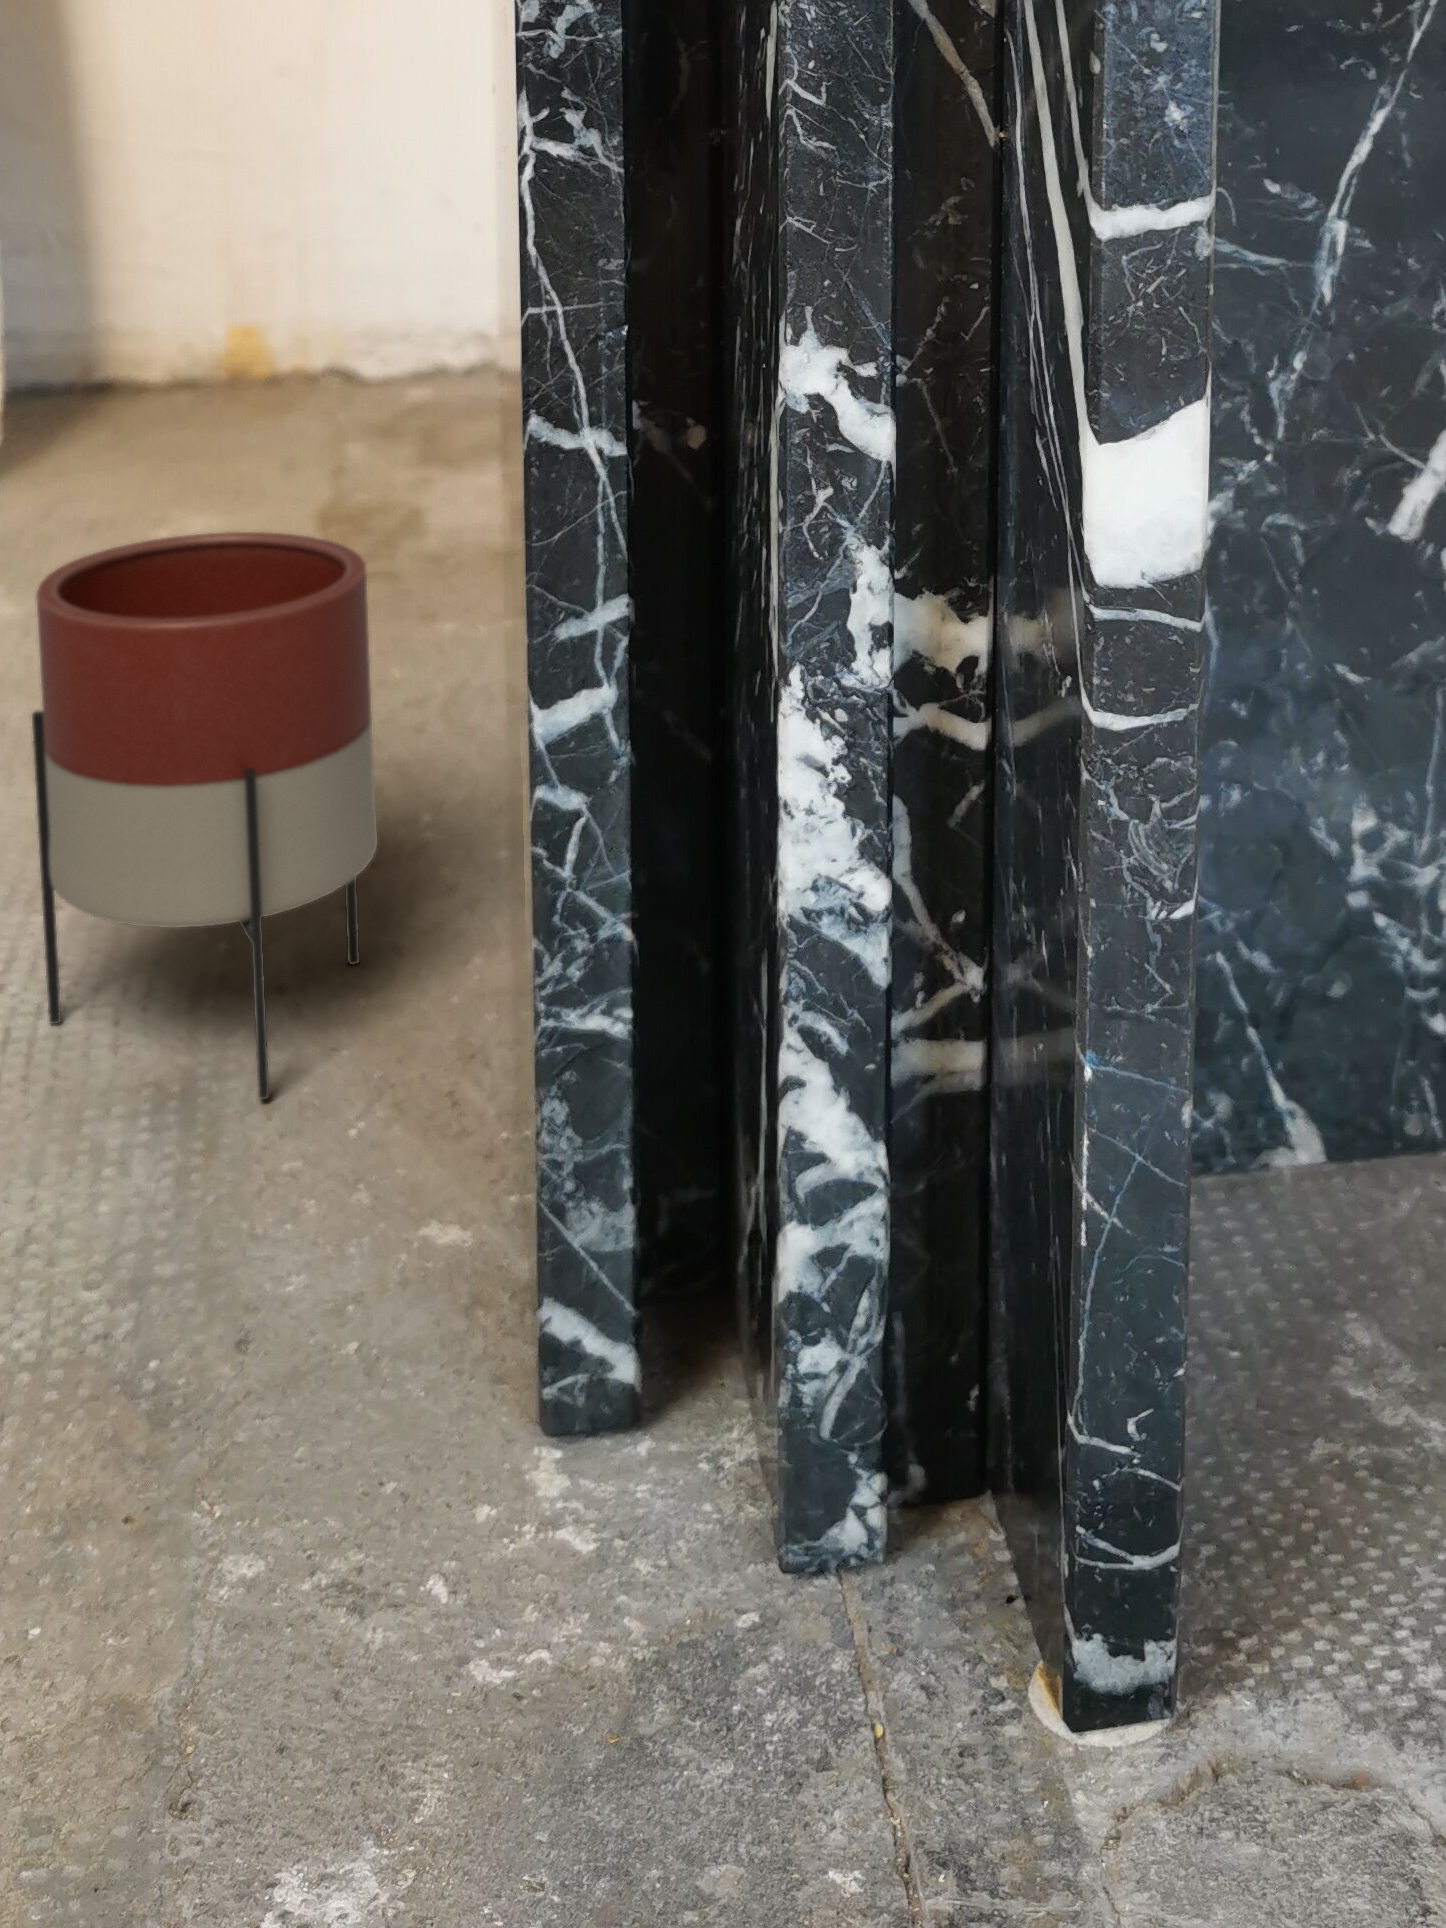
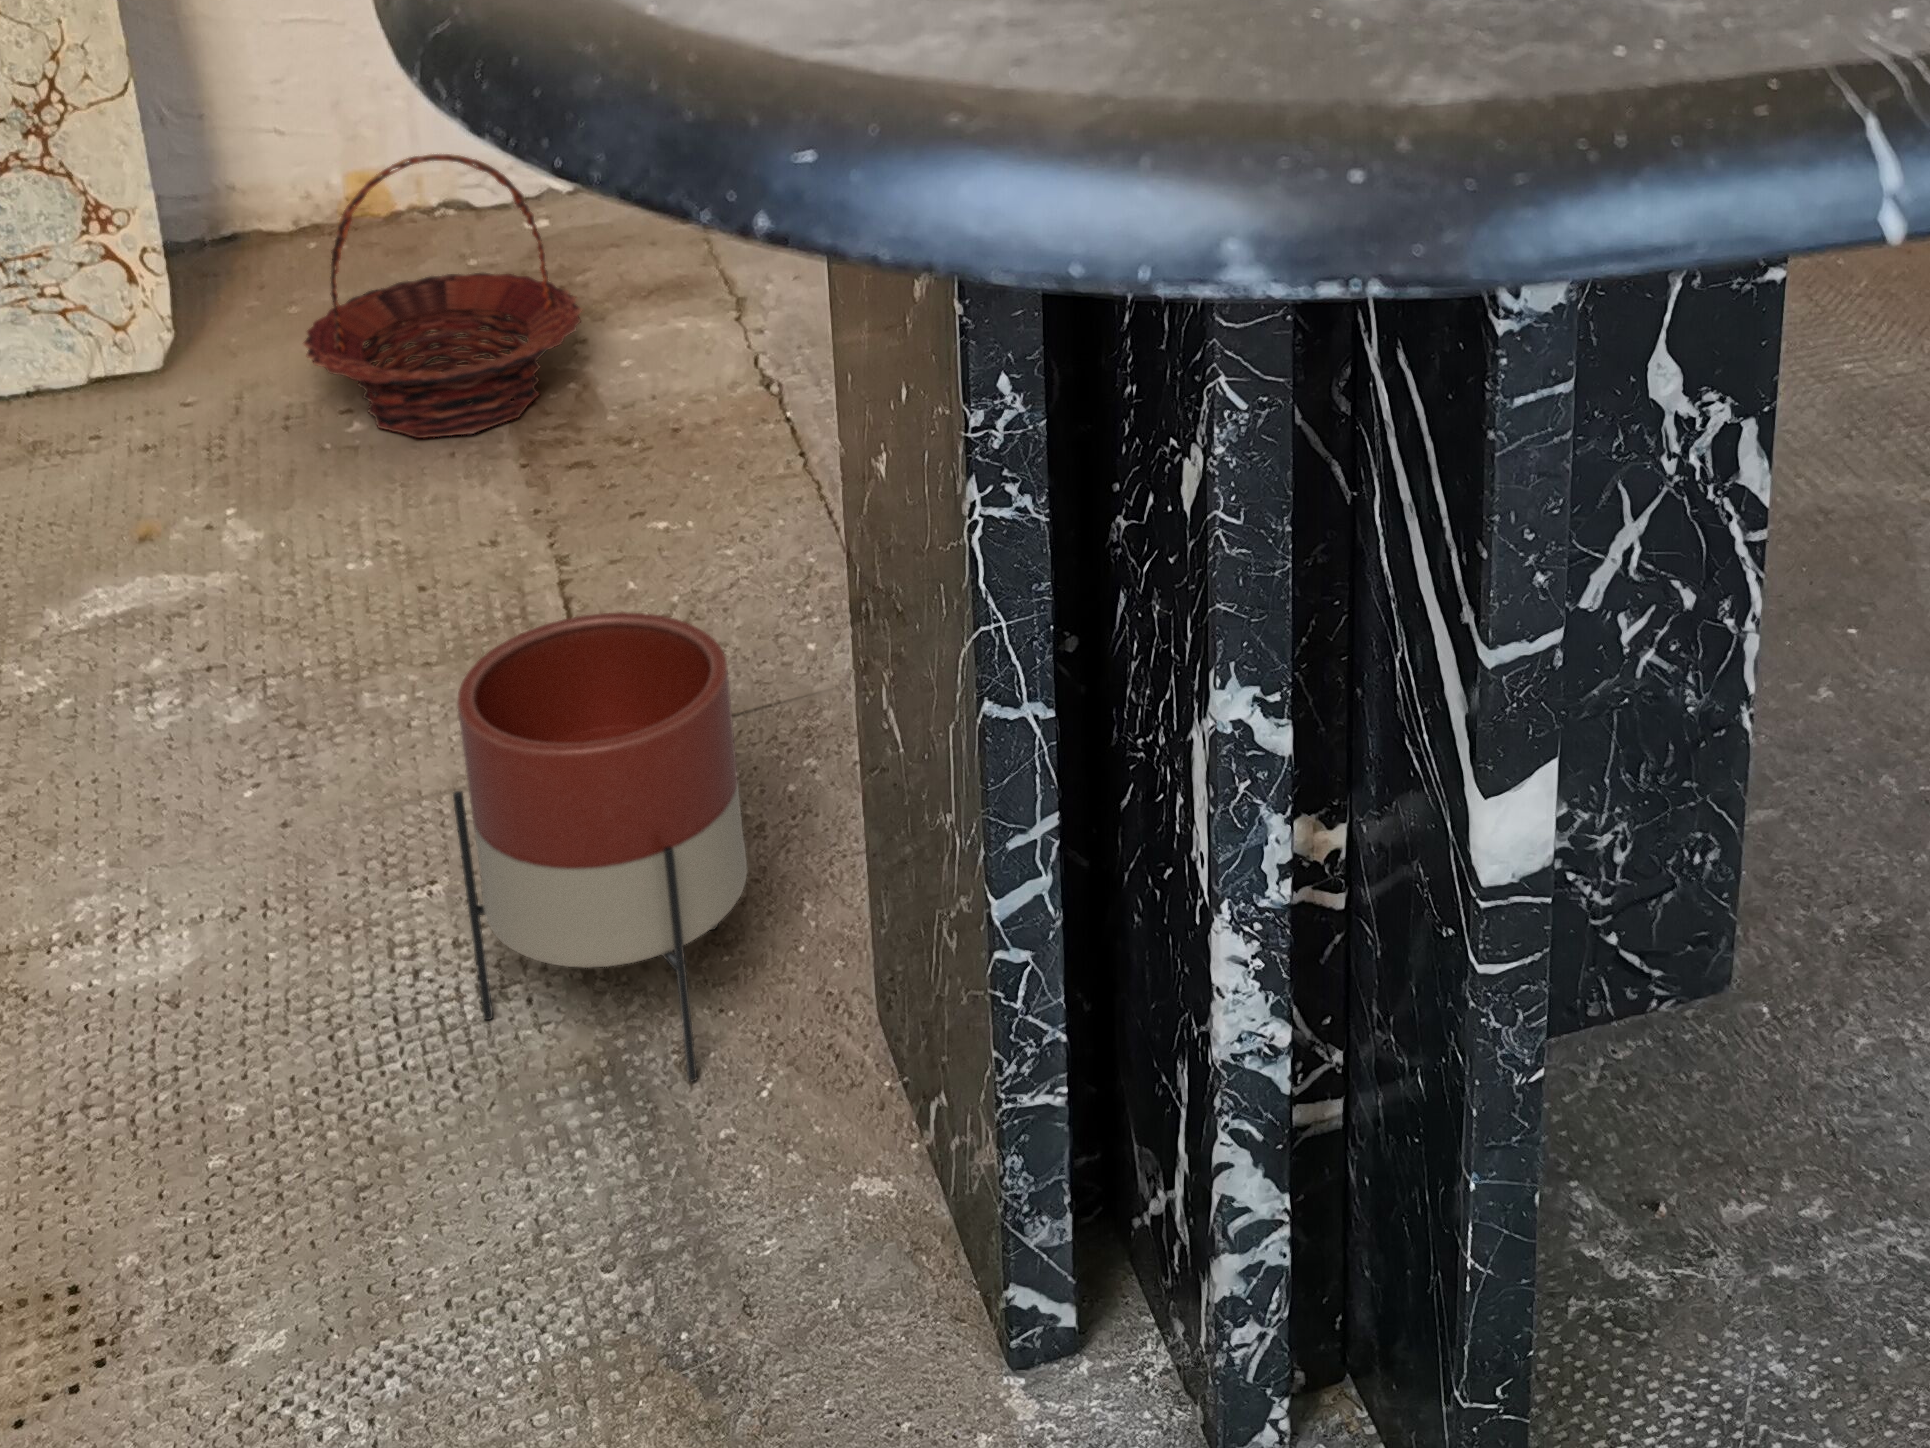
basket: none [115,232,419,540] -> present [303,154,582,438]

